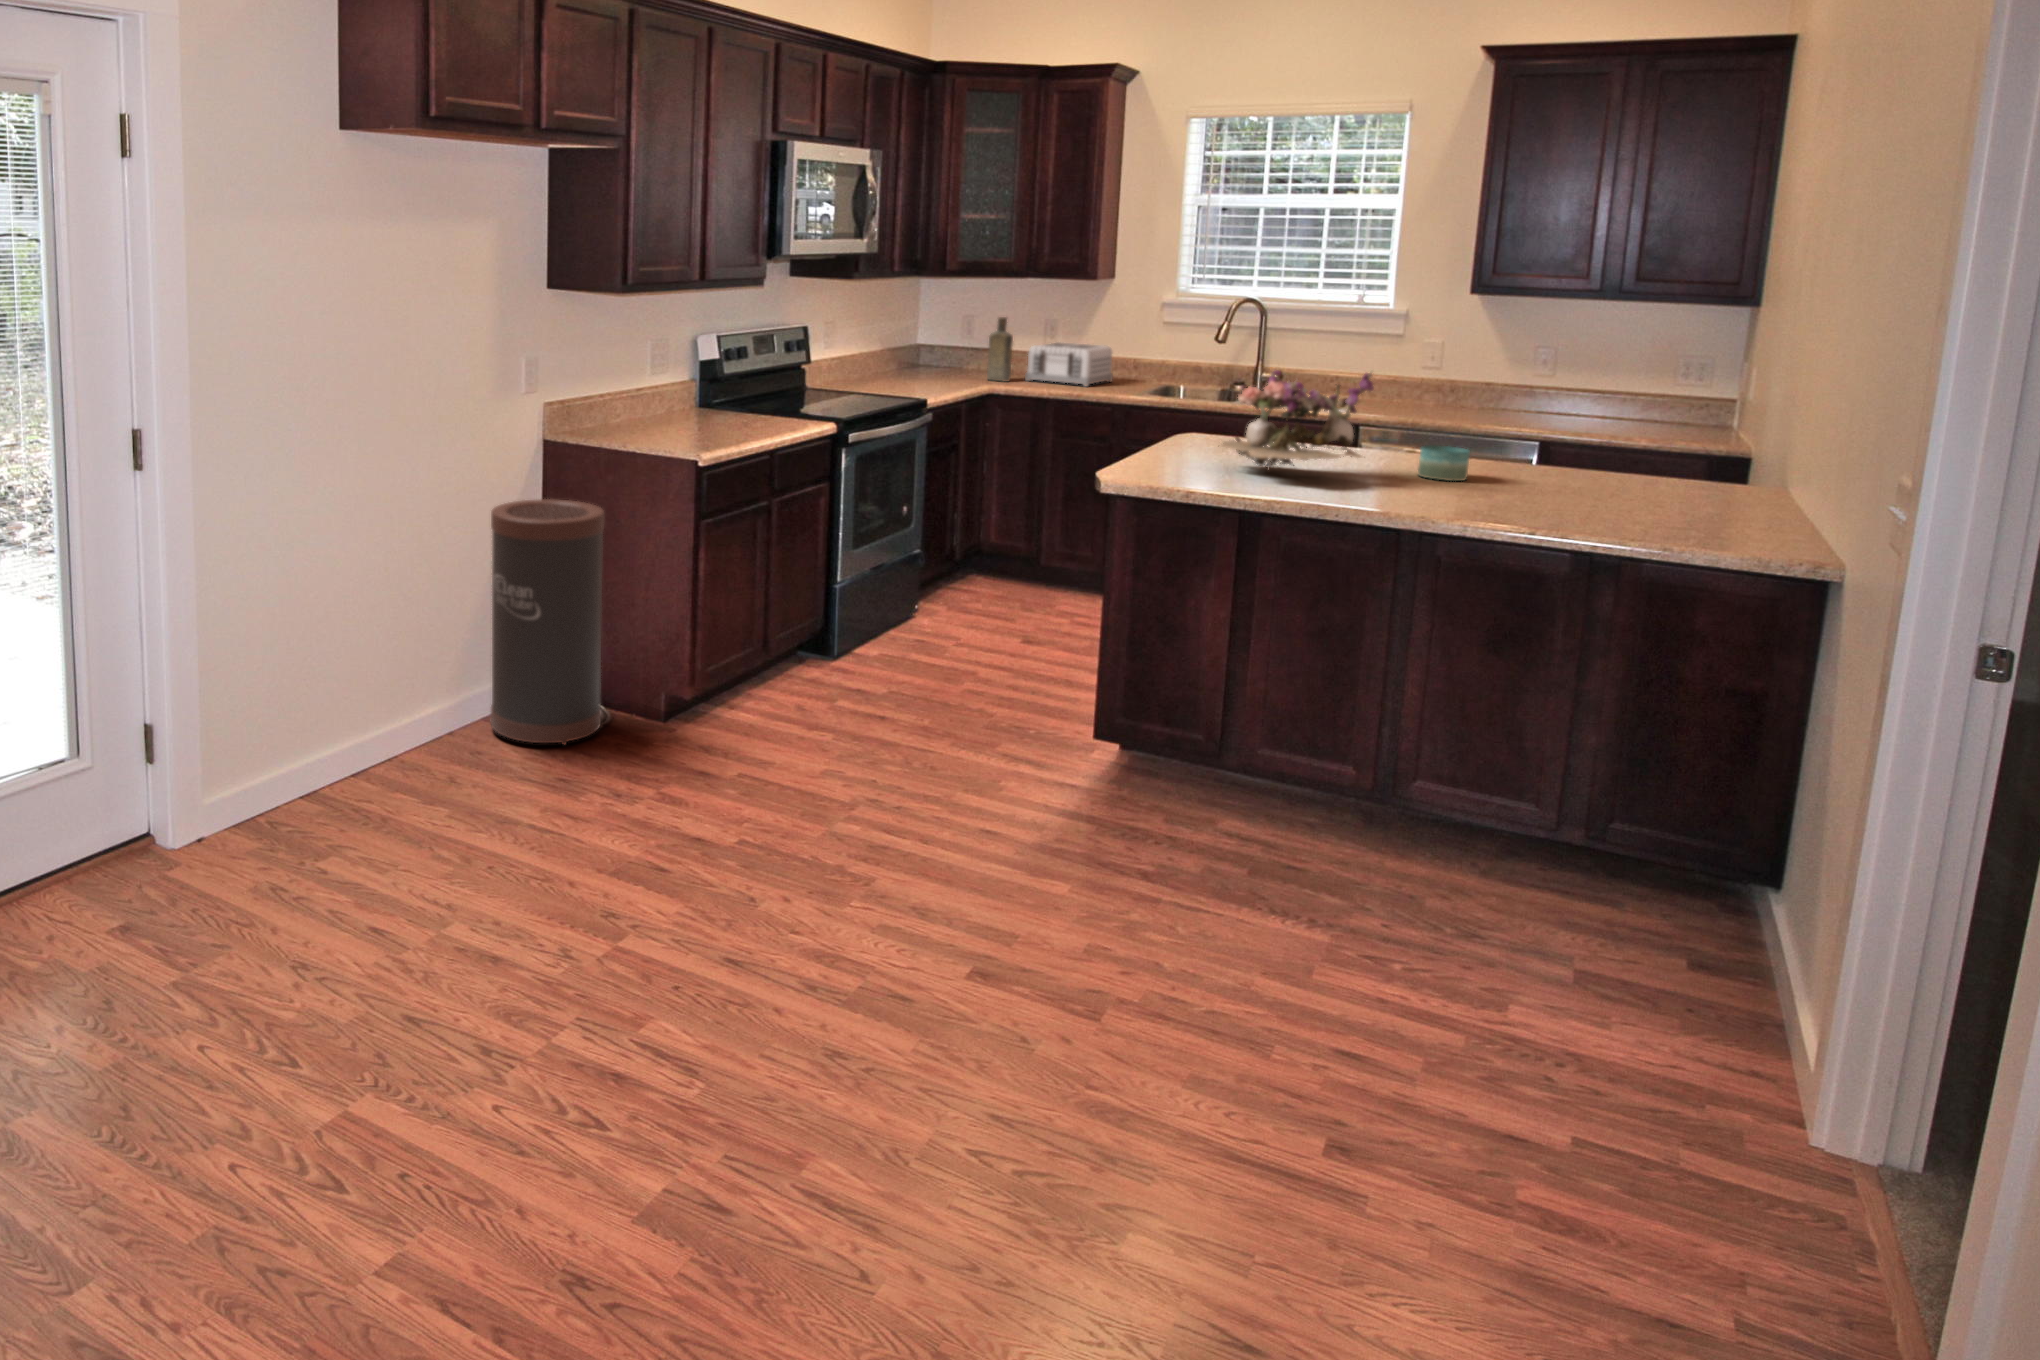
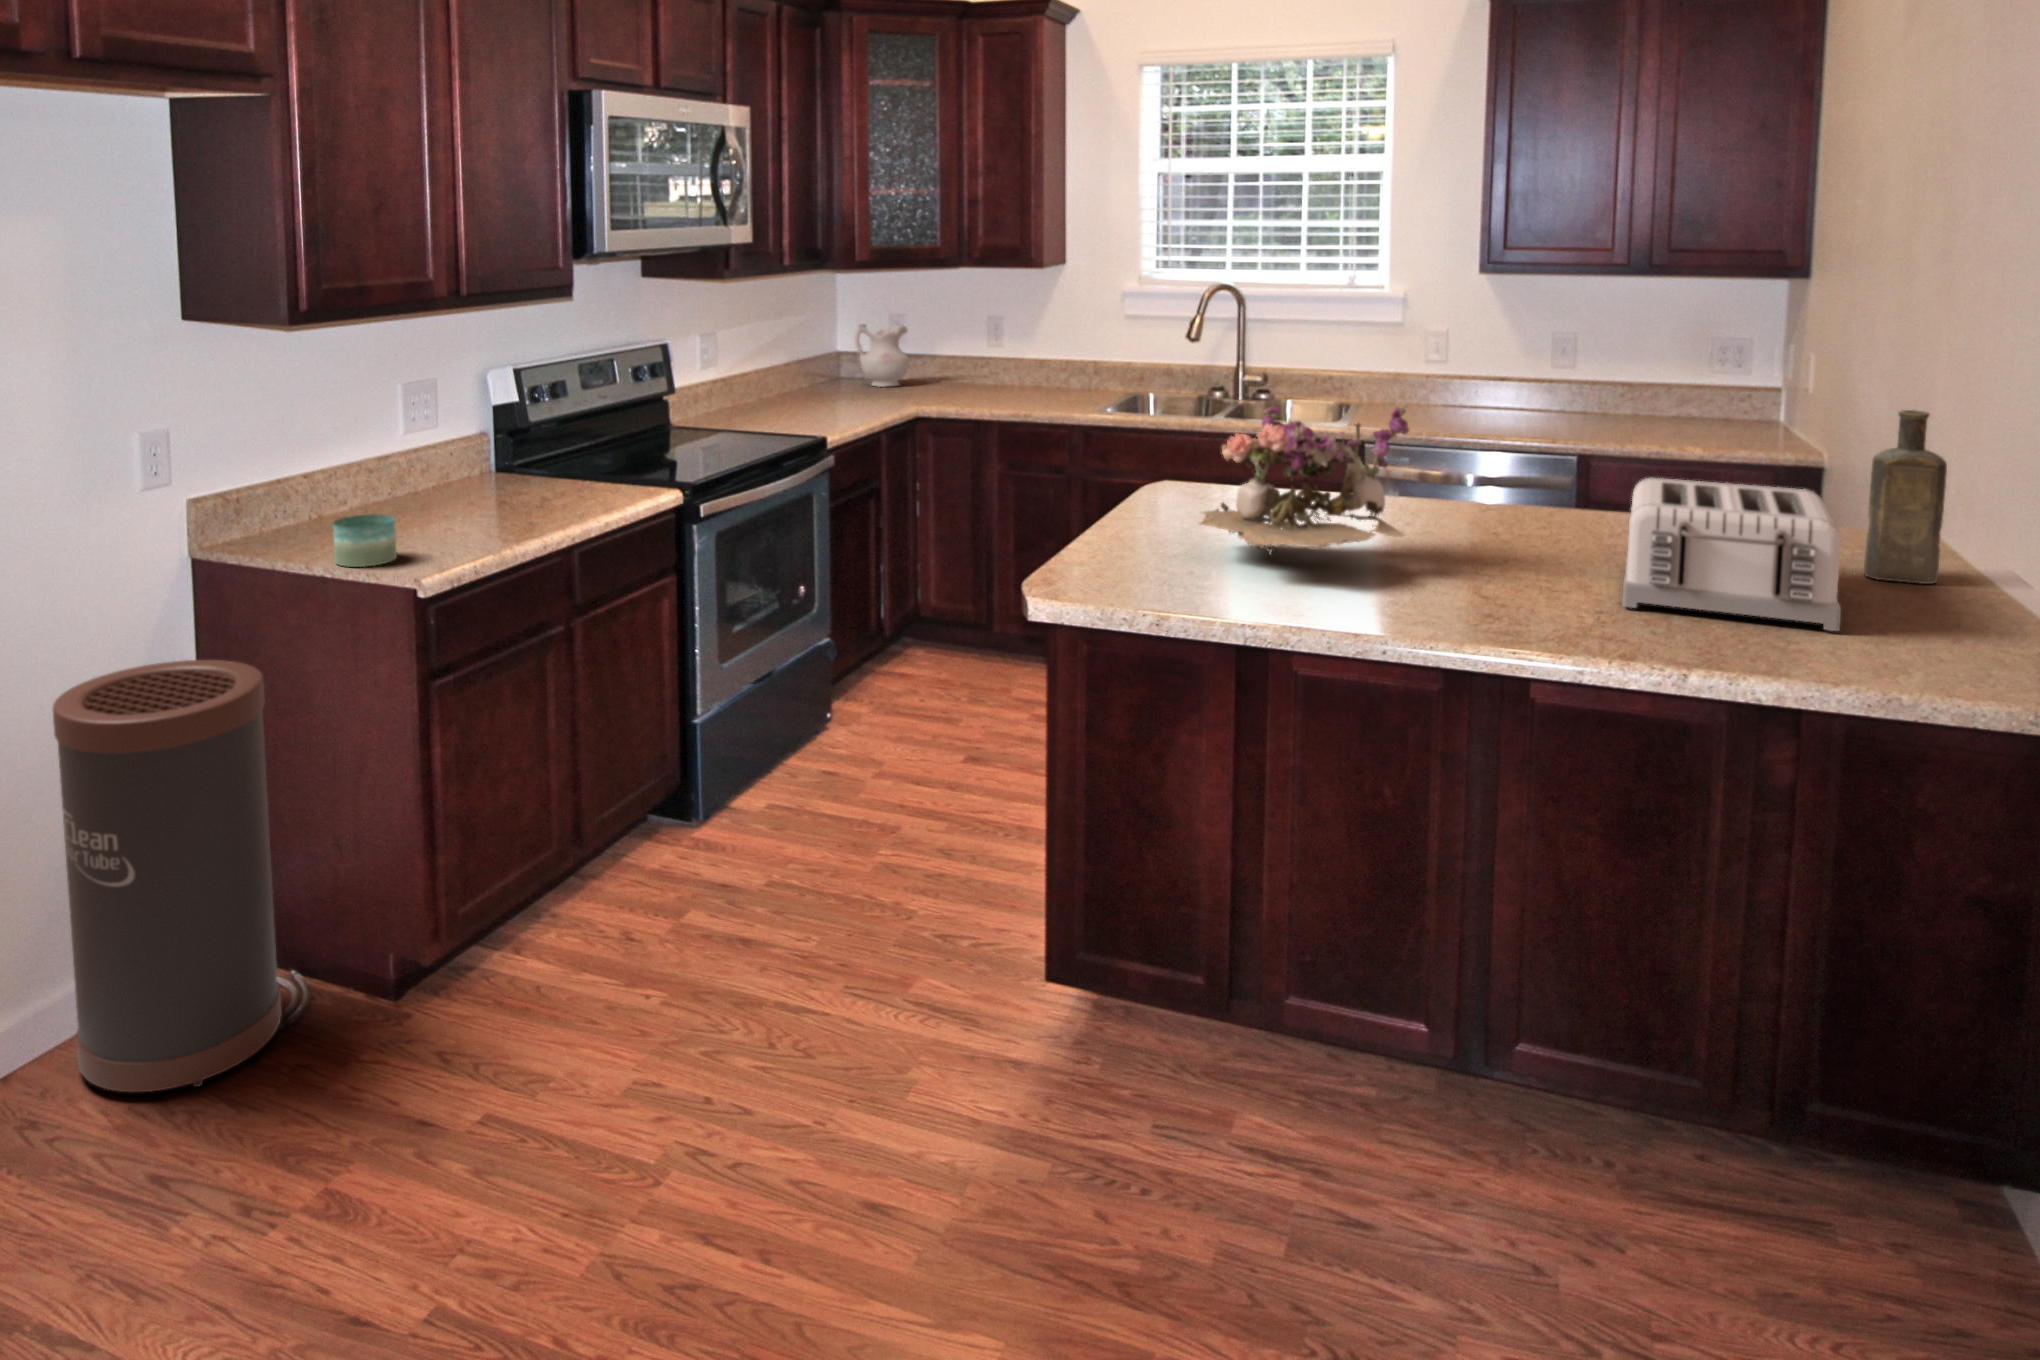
bottle: present [987,317,1013,381] -> present [1864,410,1947,584]
ceramic pitcher: none [935,322,979,373] -> present [854,324,909,387]
toaster: present [1025,342,1113,386] -> present [1622,478,1841,631]
candle: present [1418,445,1470,481] -> present [333,514,397,567]

